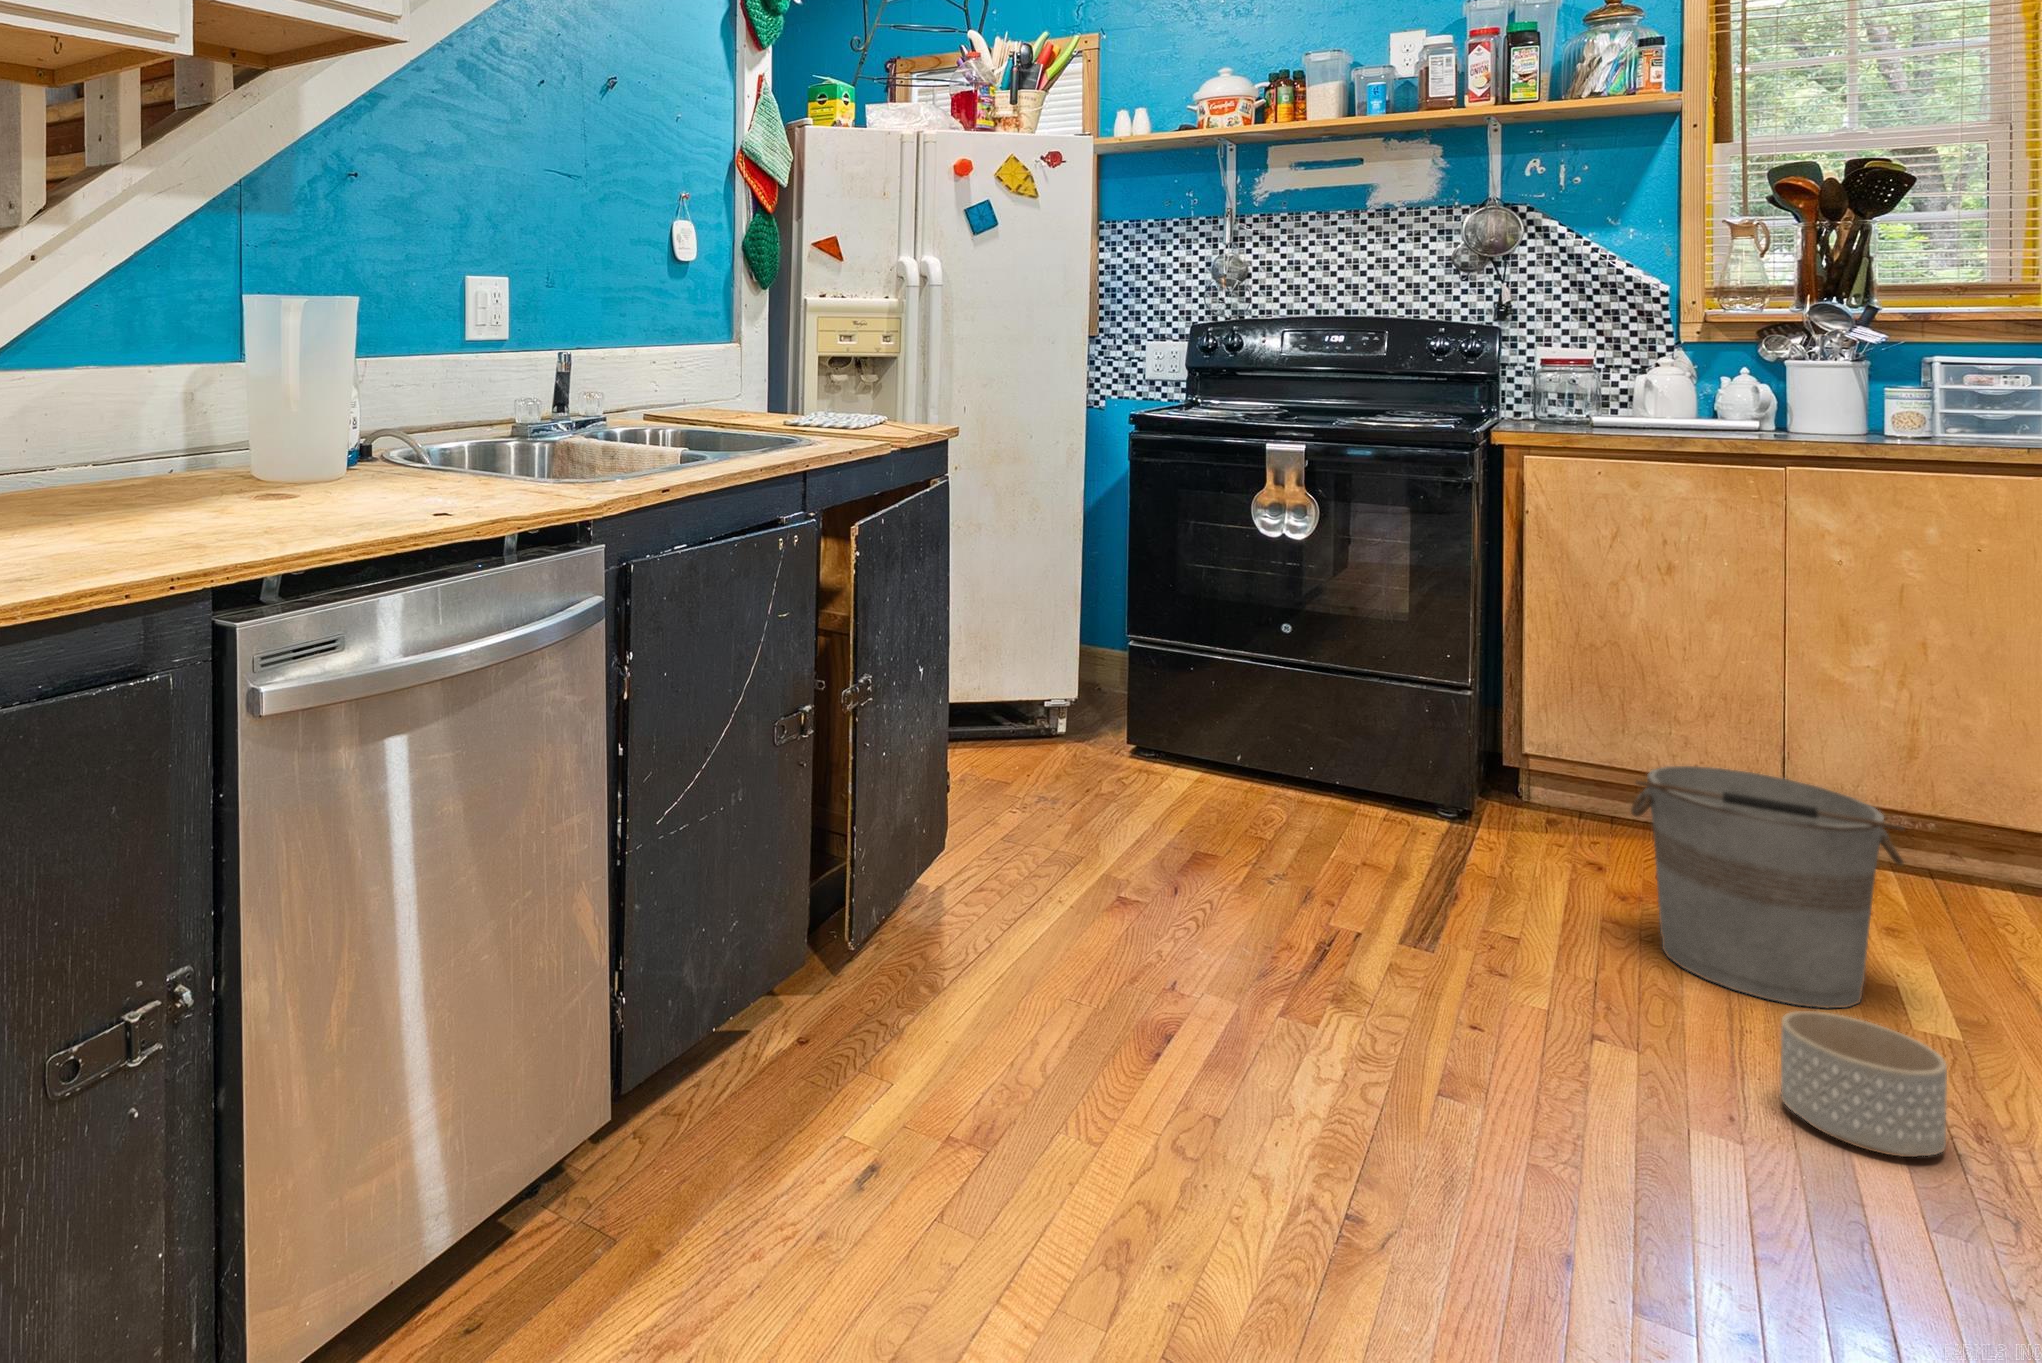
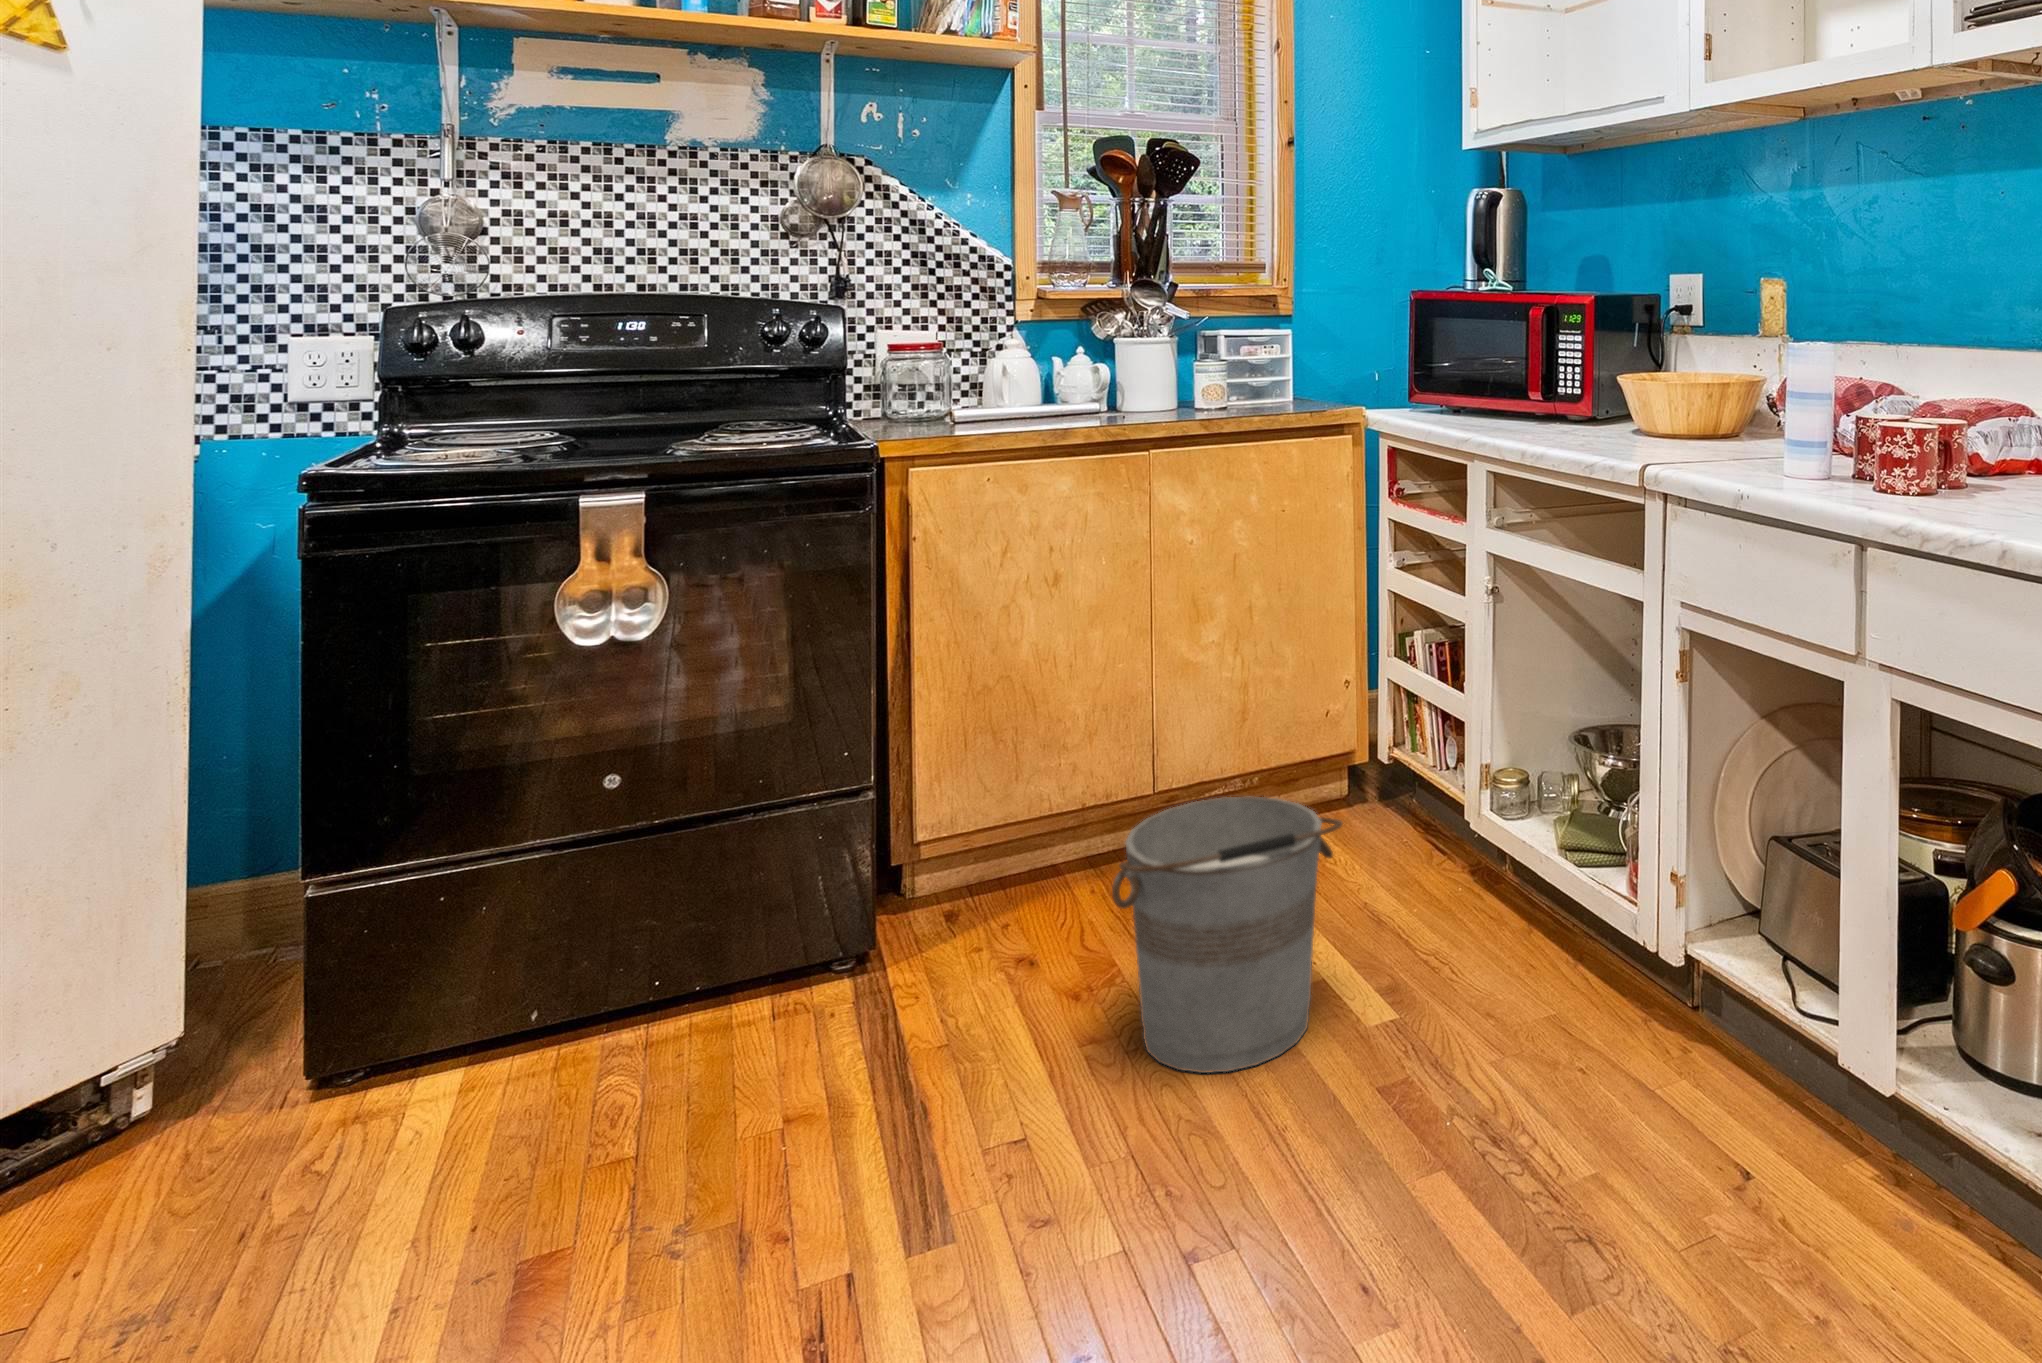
planter: present [1781,1011,1947,1157] -> none [1357,1067,1485,1234]

